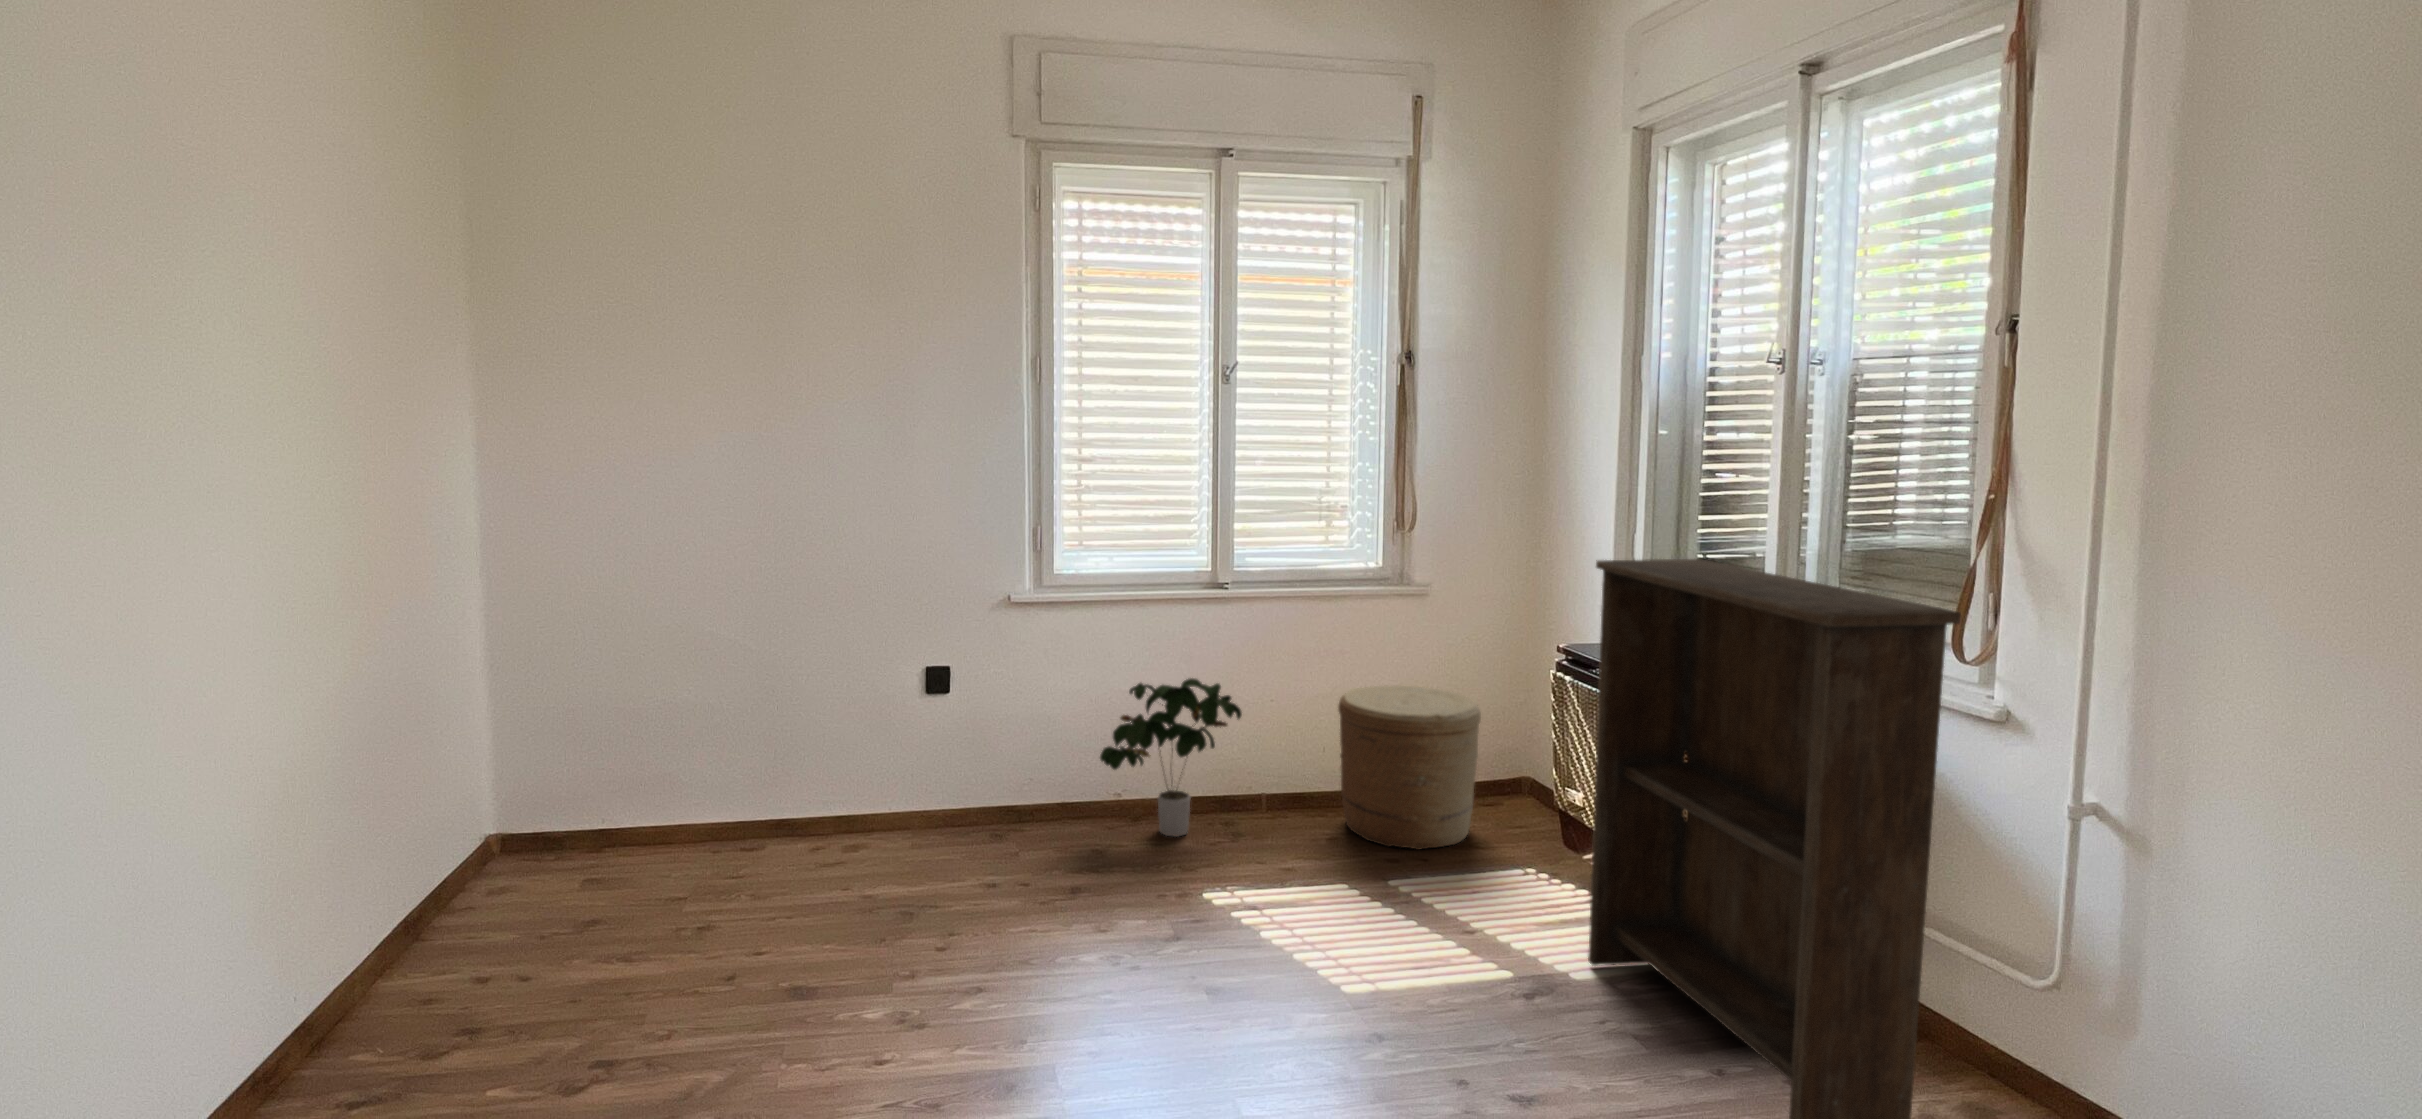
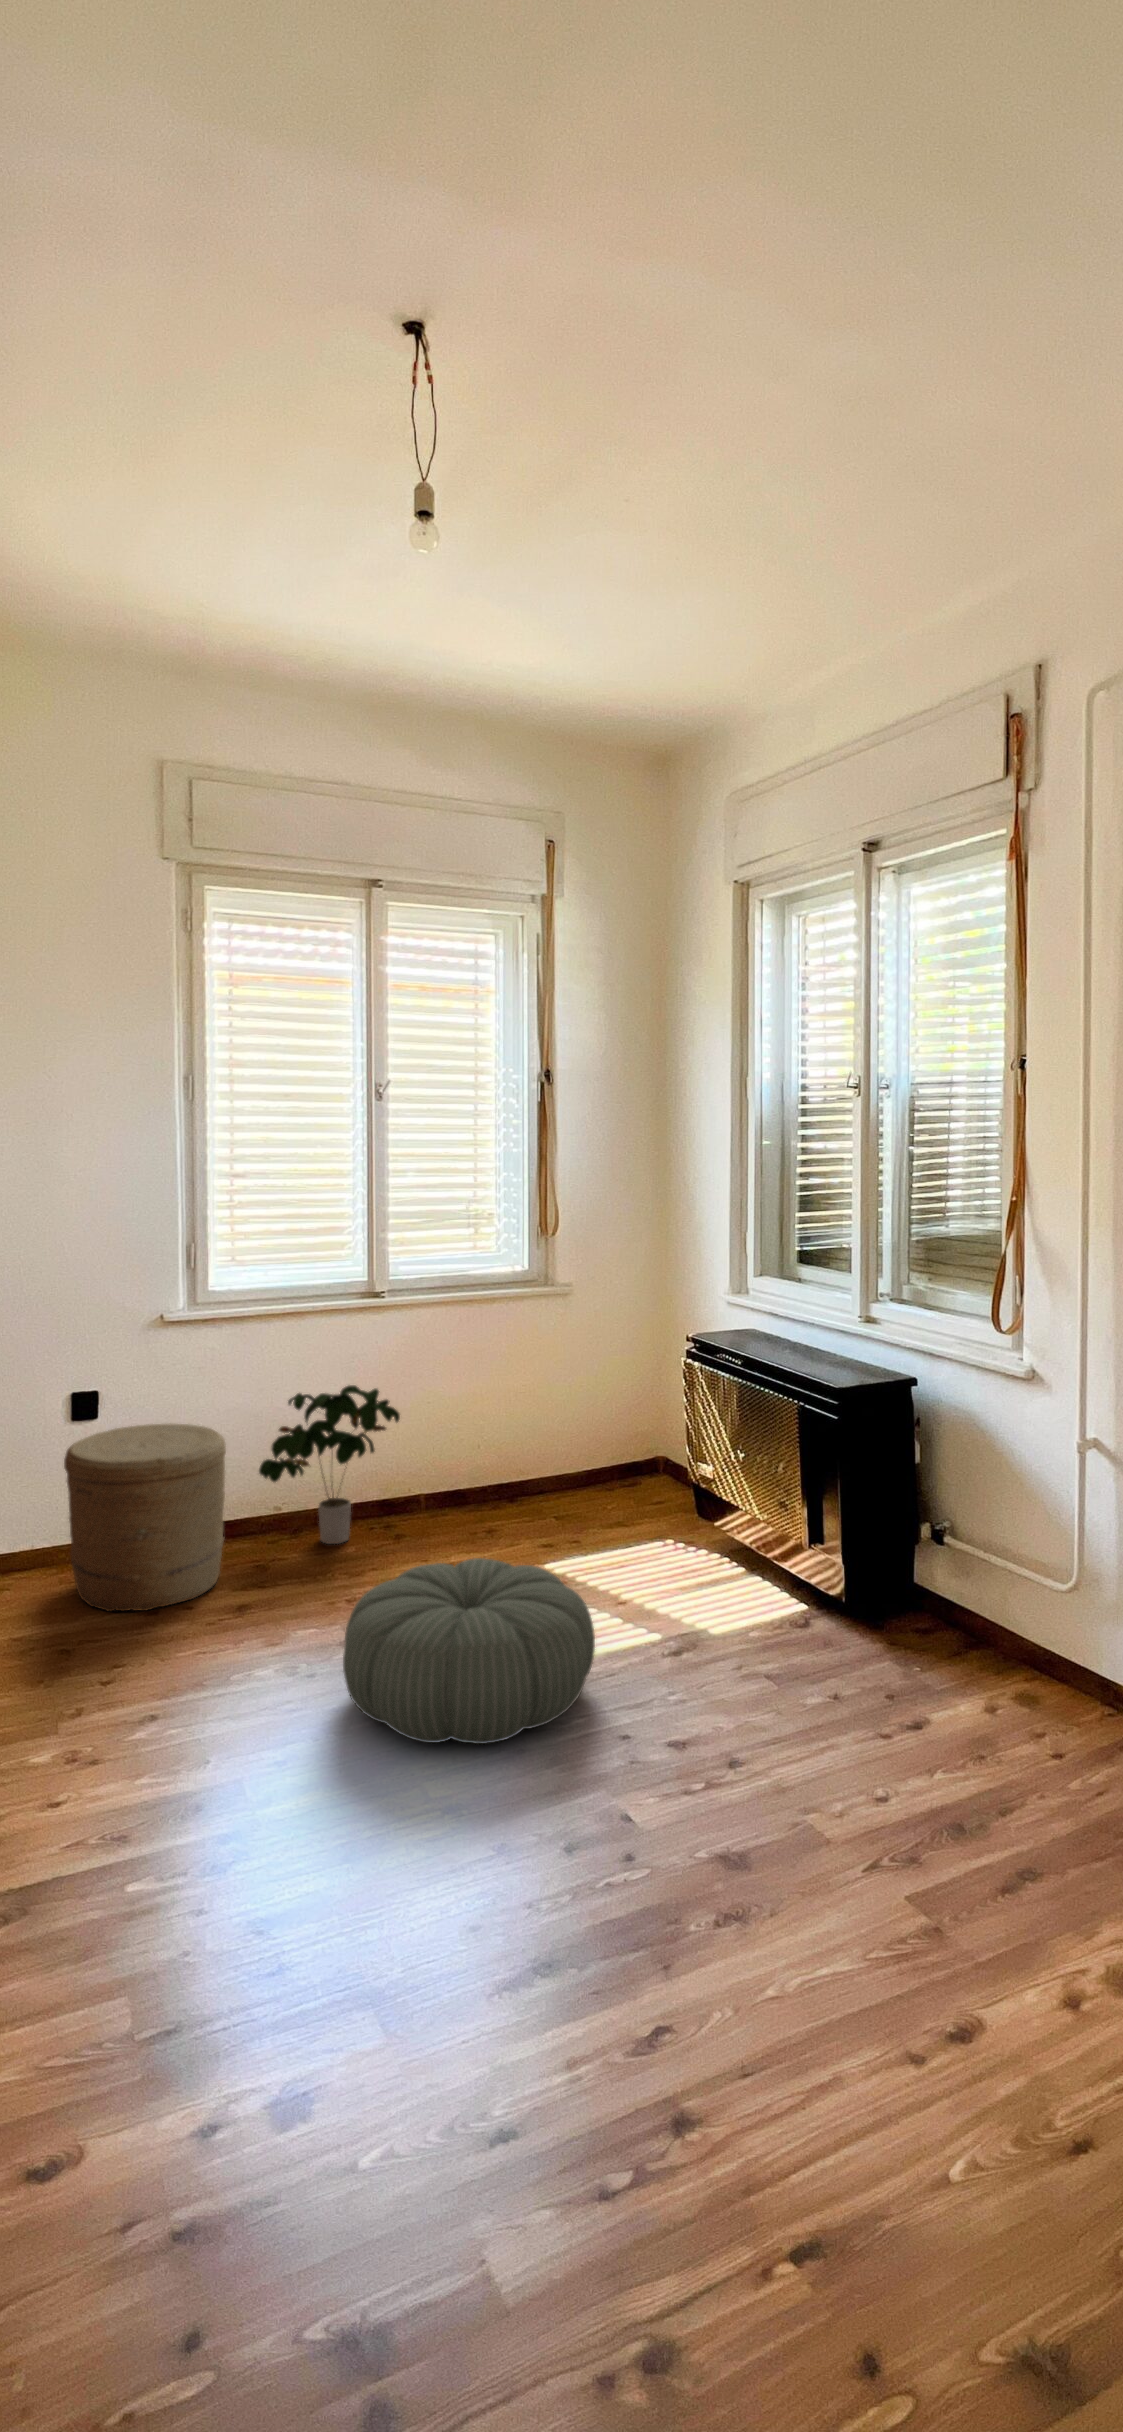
bookshelf: present [1588,559,1961,1119] -> none [719,1254,996,1753]
woven basket: present [1338,686,1481,850] -> present [64,1423,226,1611]
pouf: none [1164,868,1434,1065] -> present [343,1558,595,1744]

